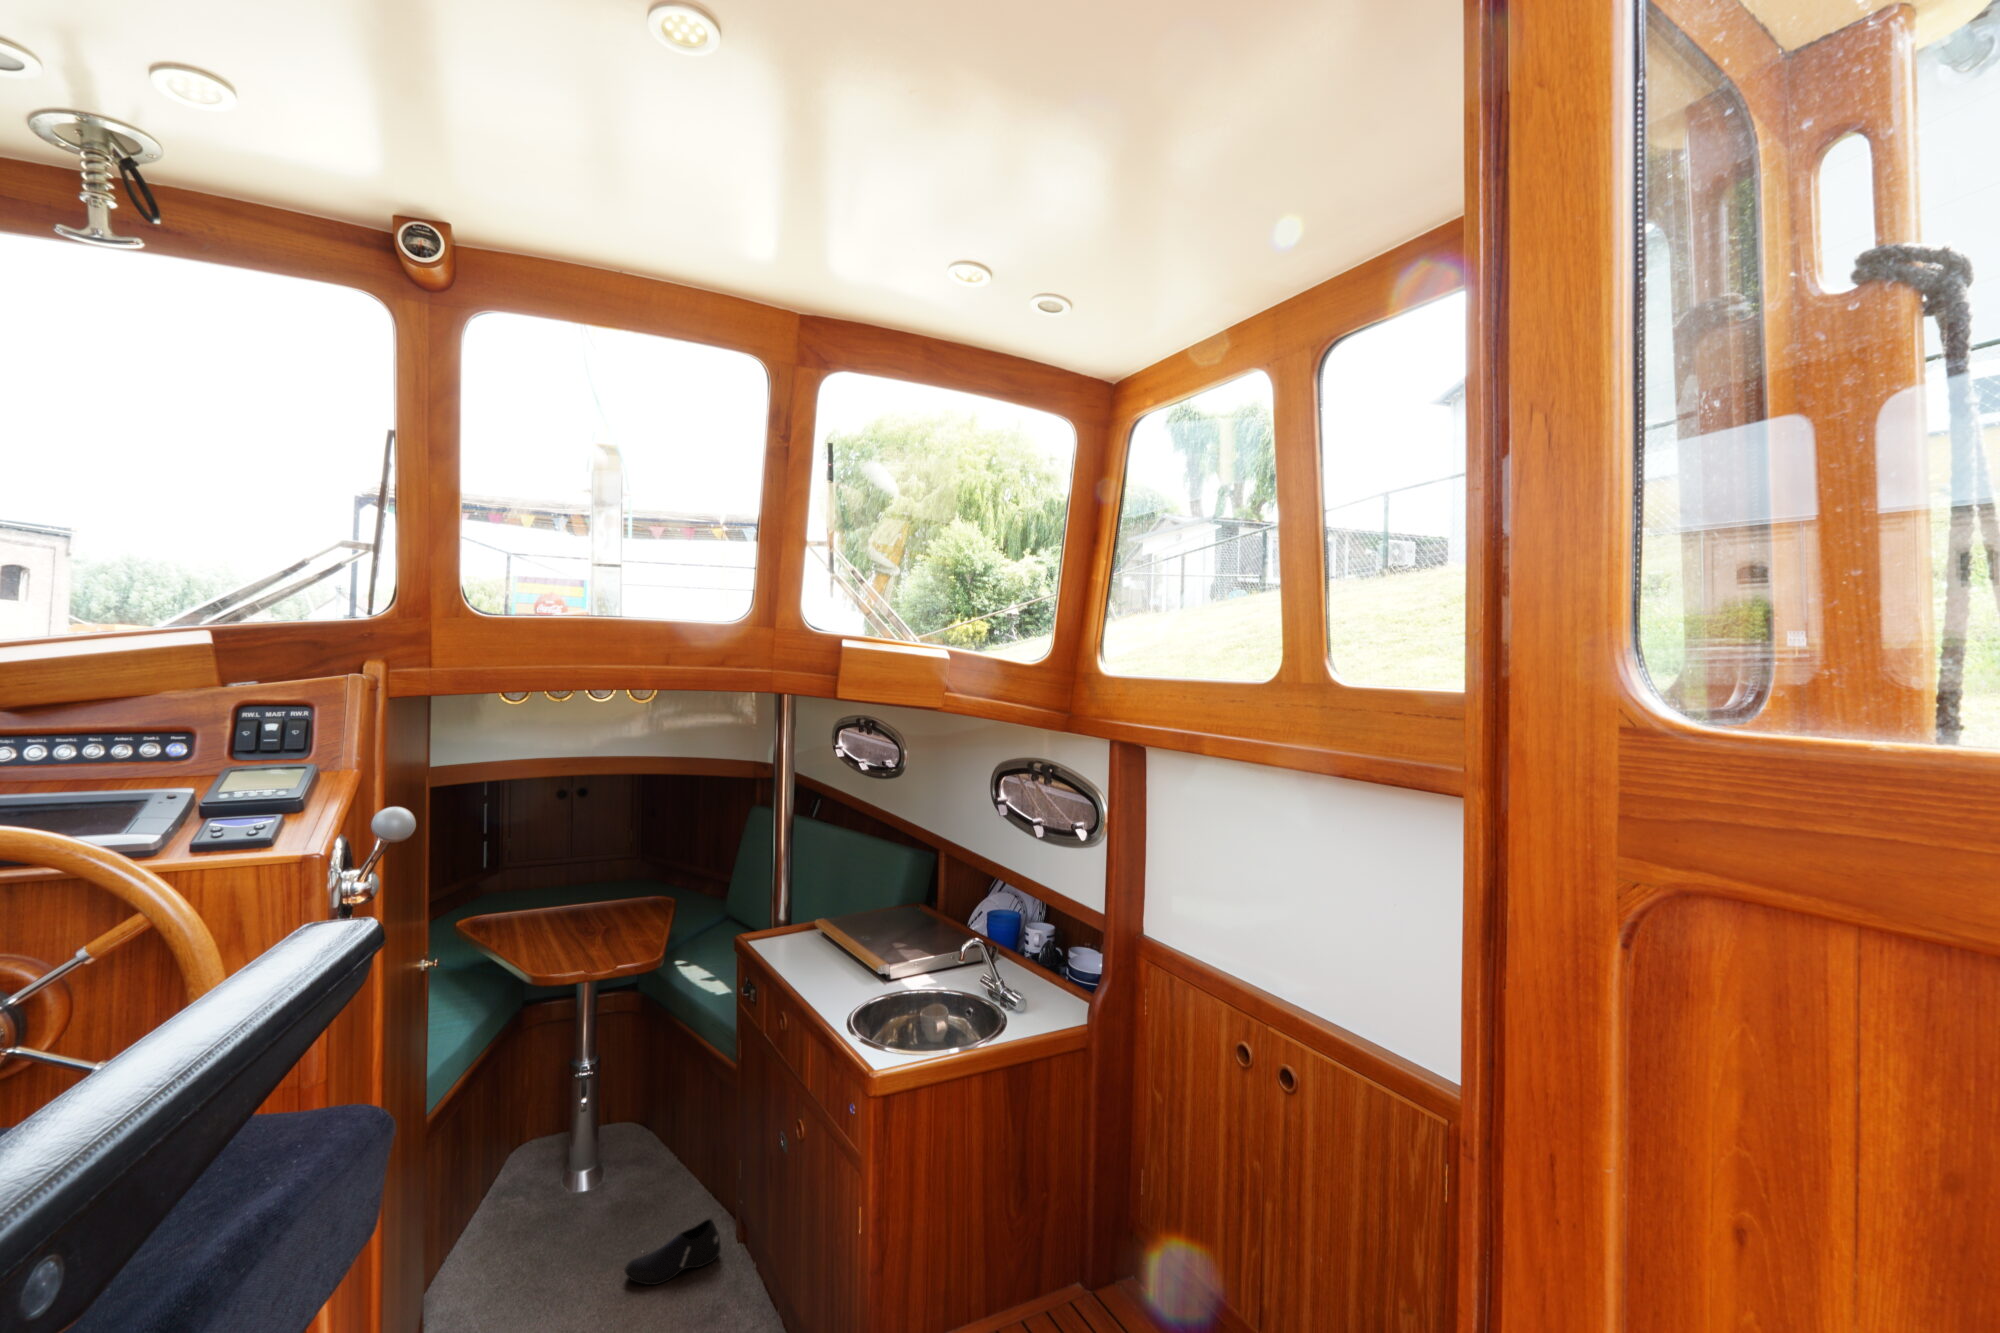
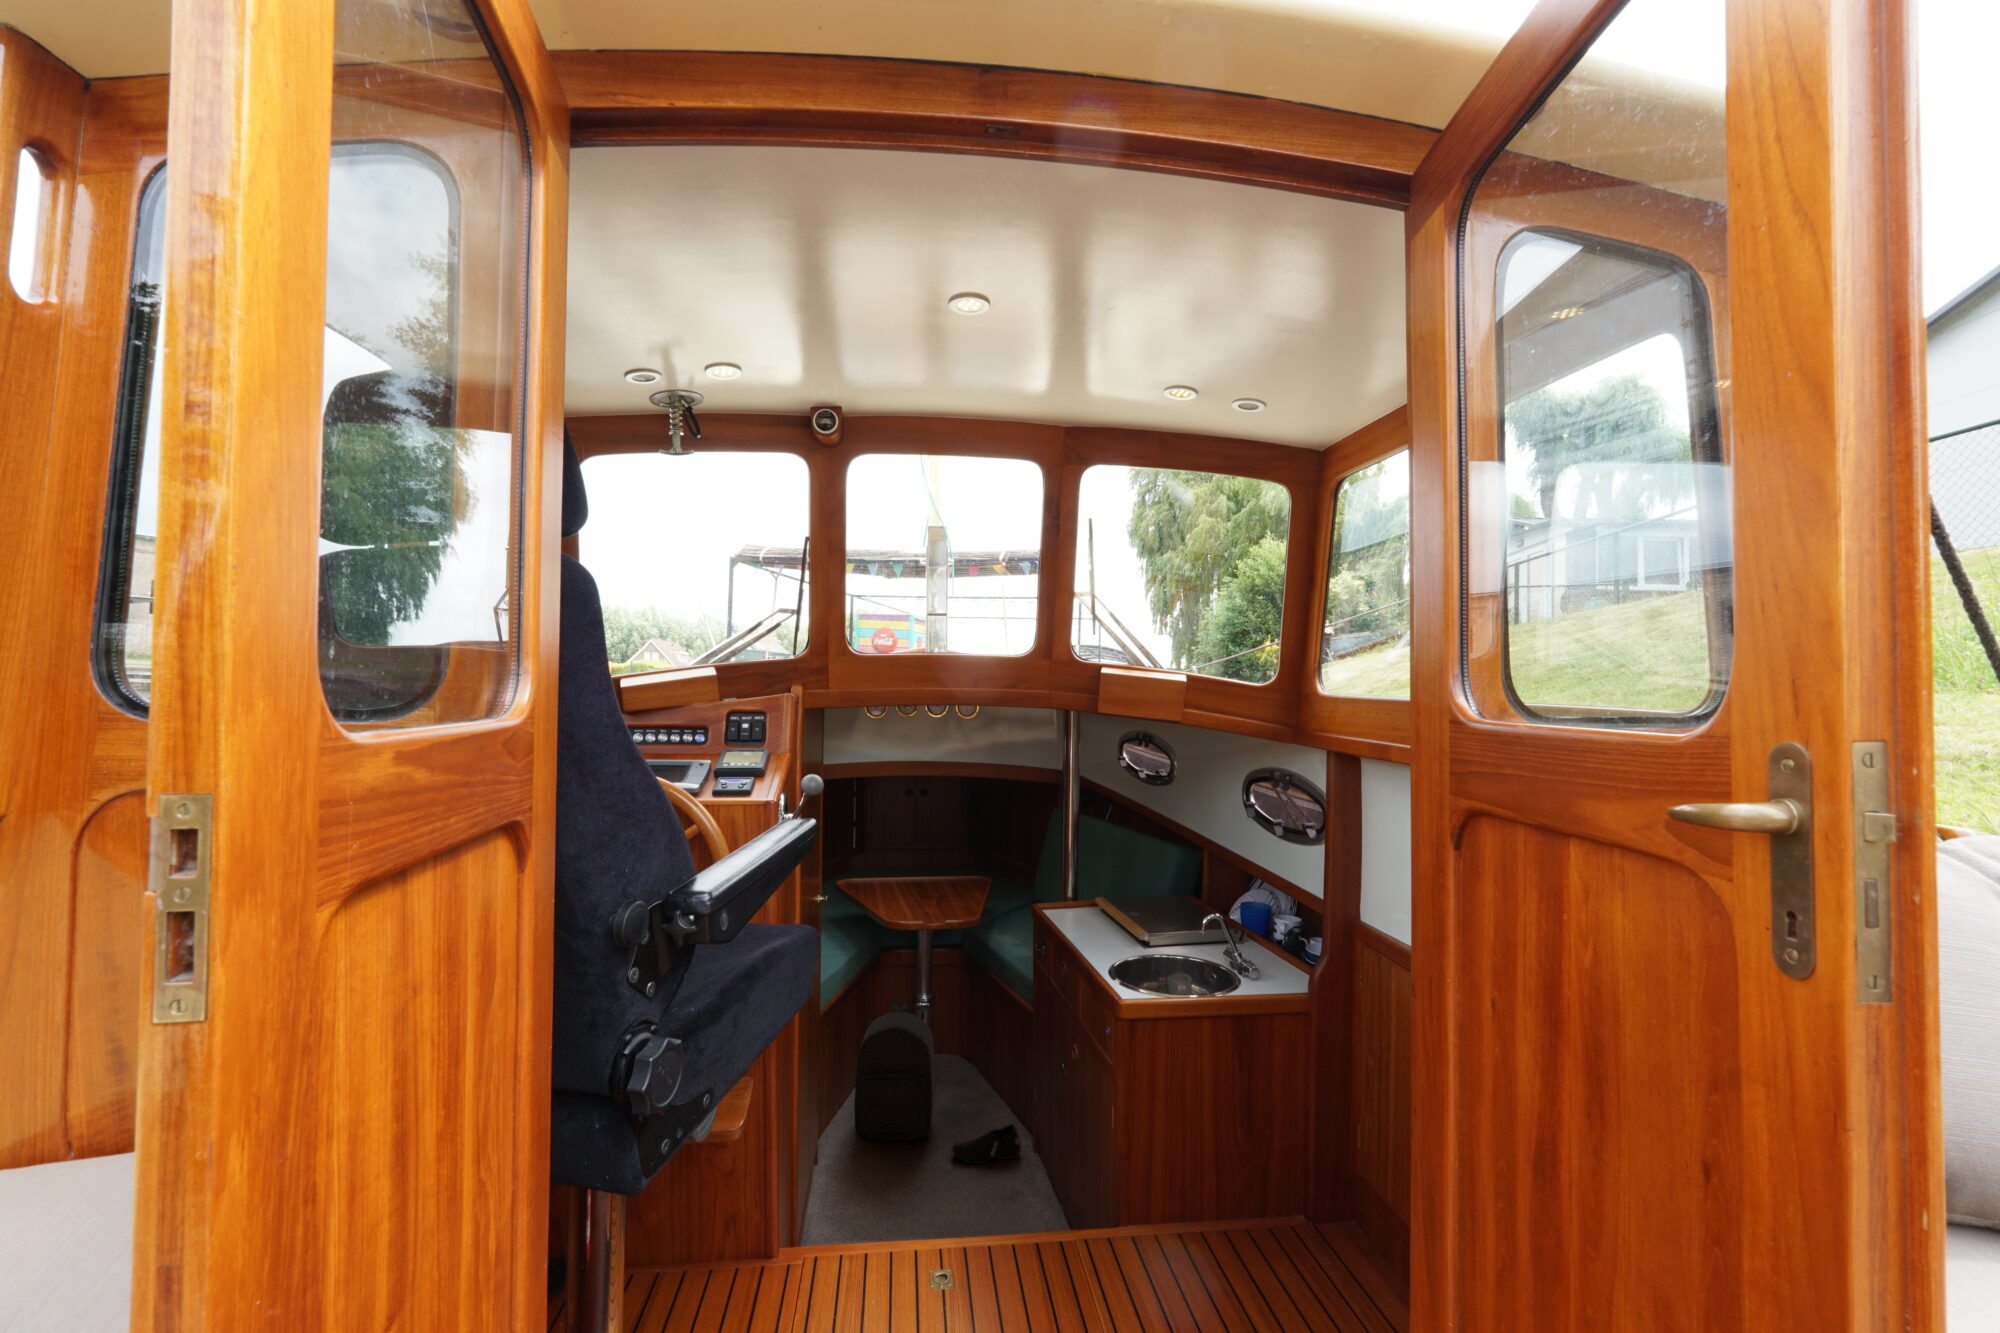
backpack: none [477,1080,600,1282] -> present [855,998,935,1141]

